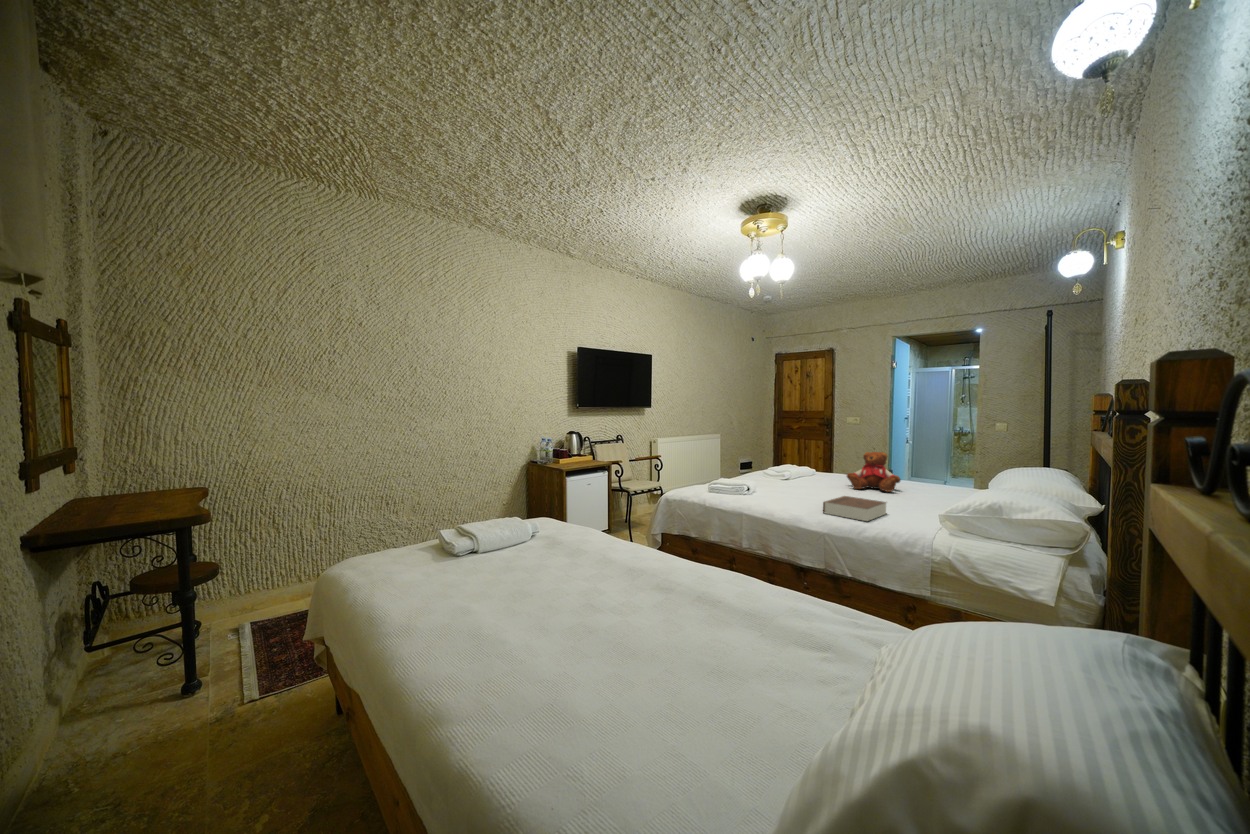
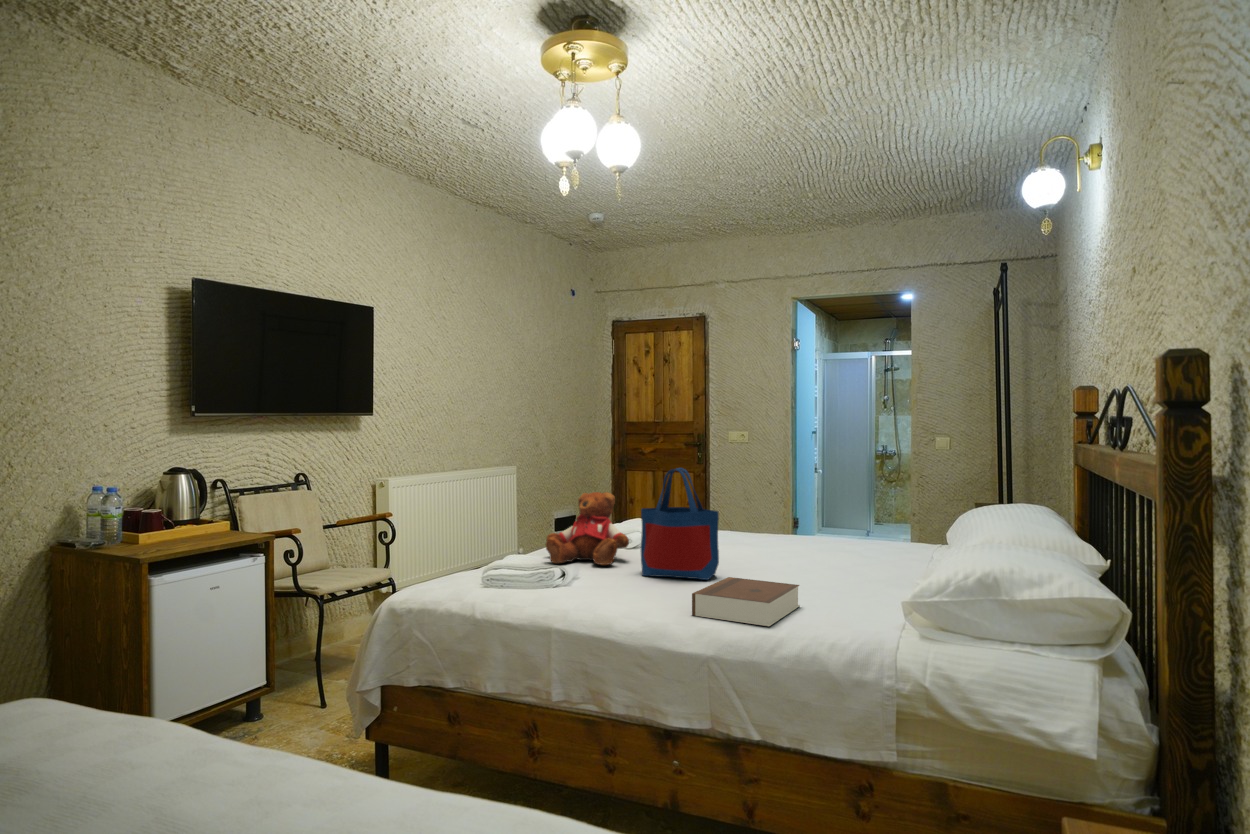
tote bag: none [794,437,840,498] -> present [641,468,719,580]
teddy bear: present [847,452,900,492] -> present [546,492,629,565]

